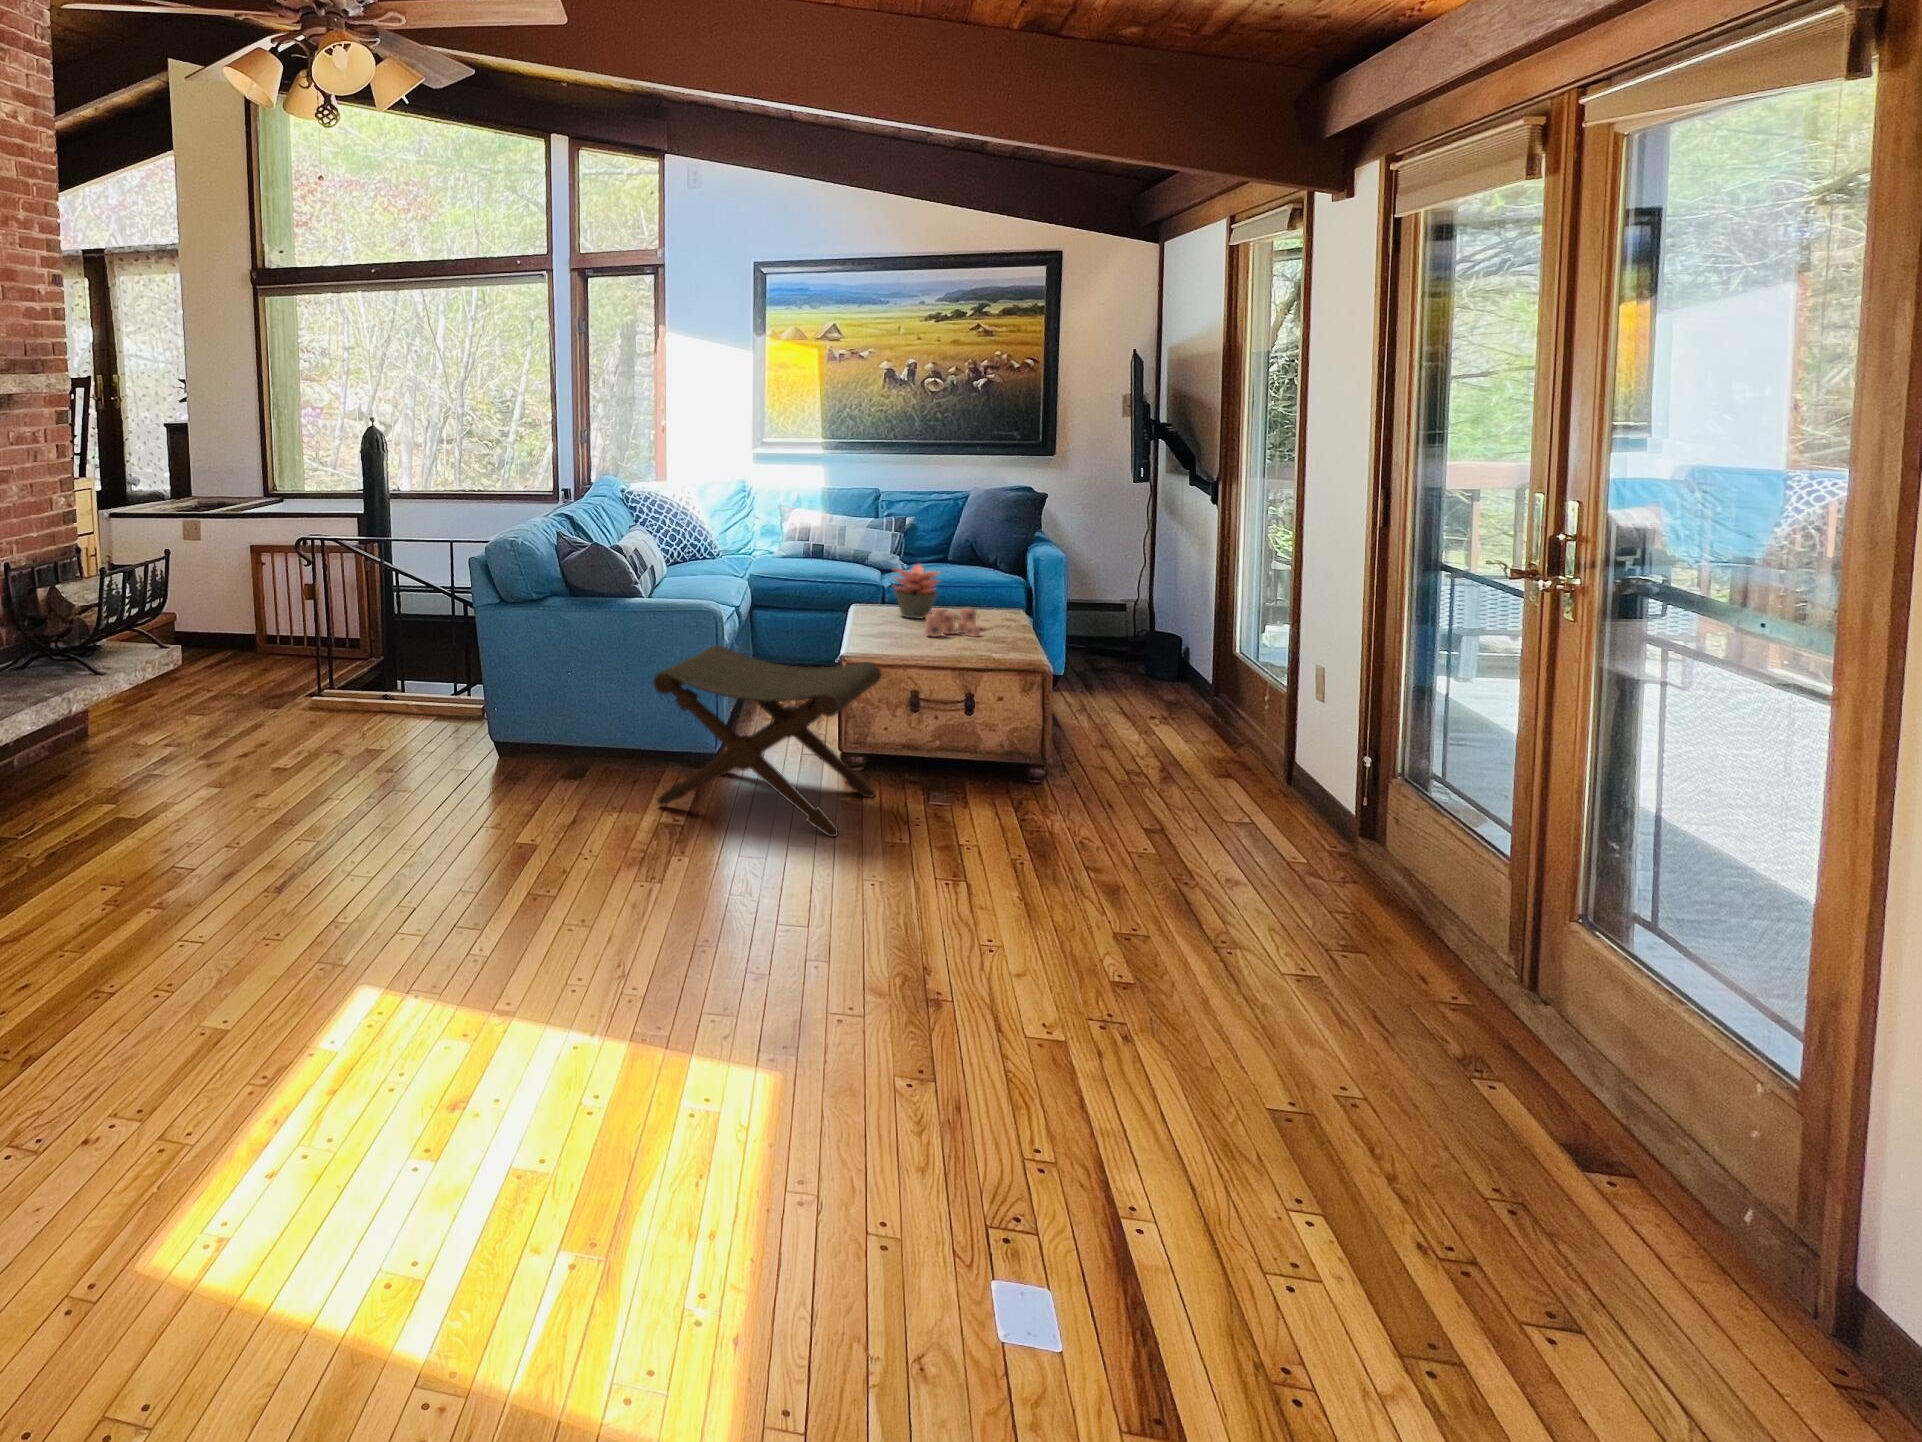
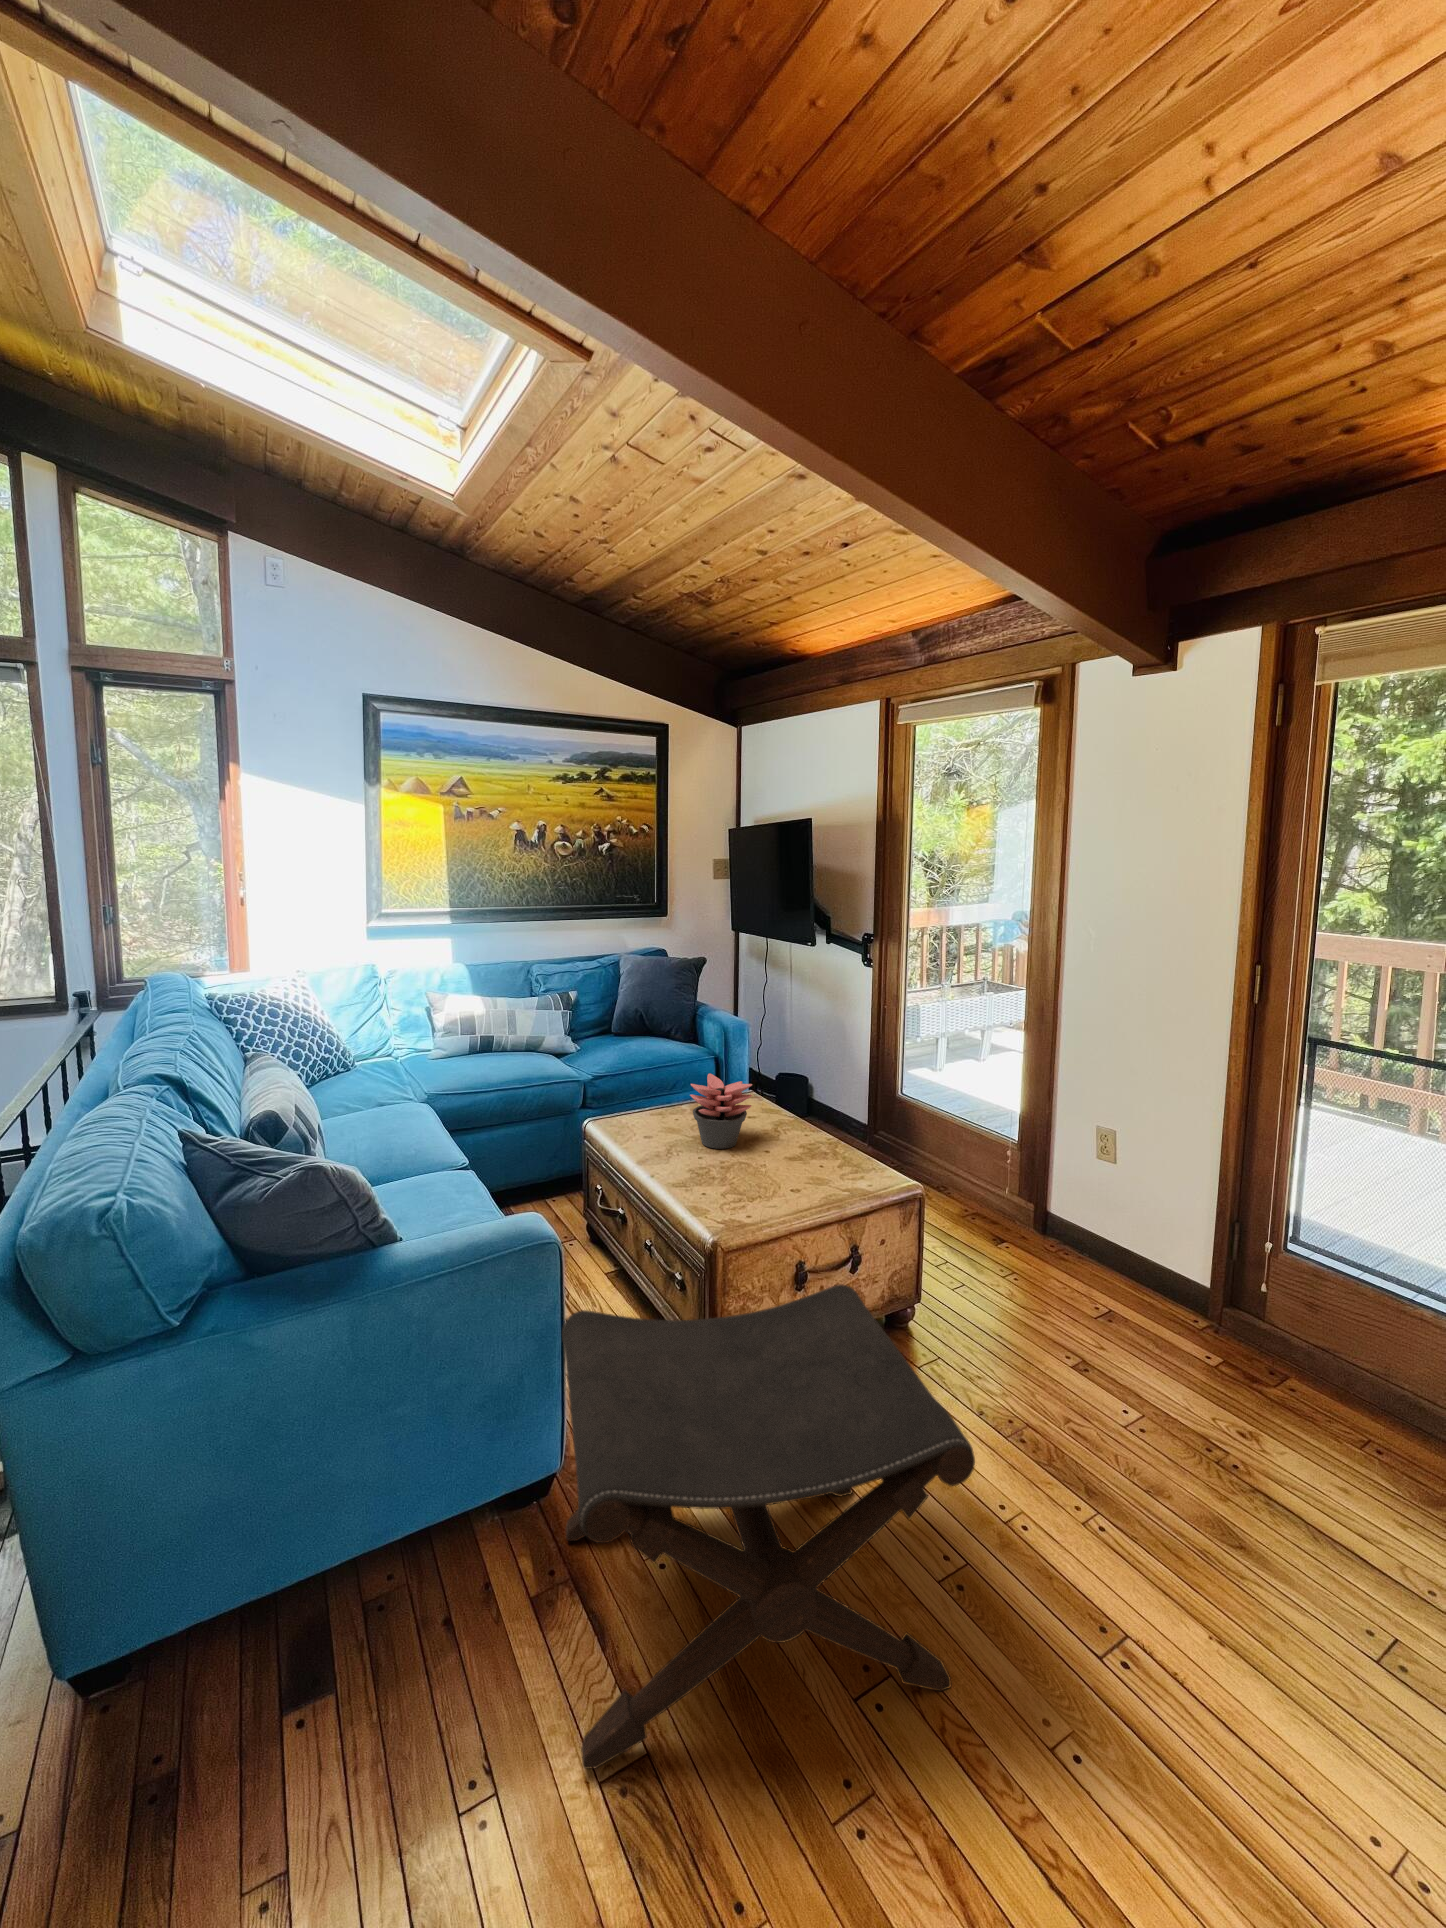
candle: present [925,608,980,637] -> none [773,1130,842,1186]

